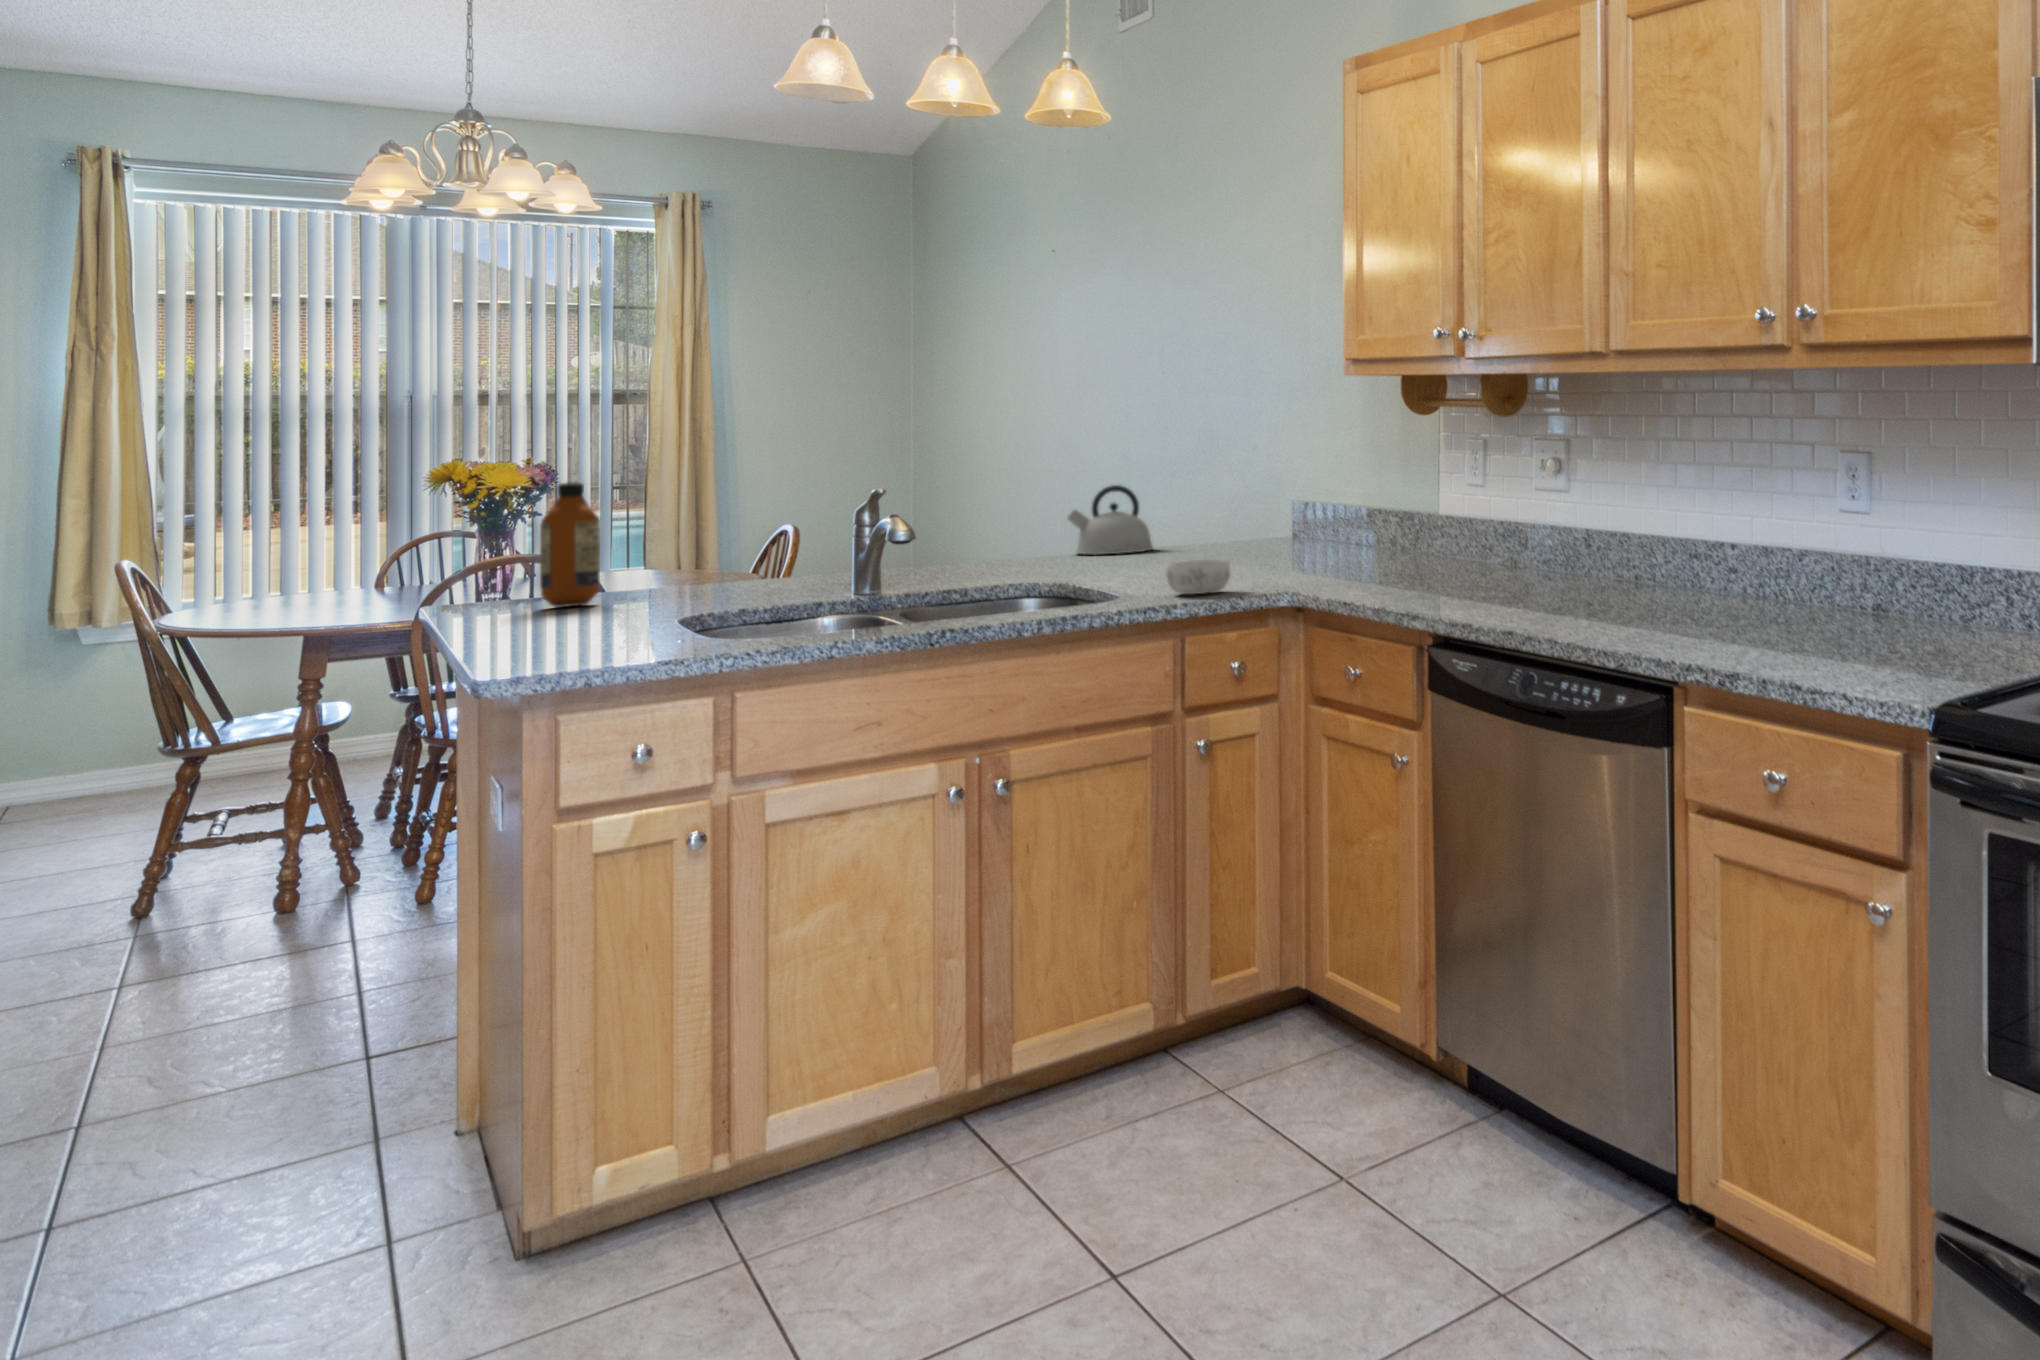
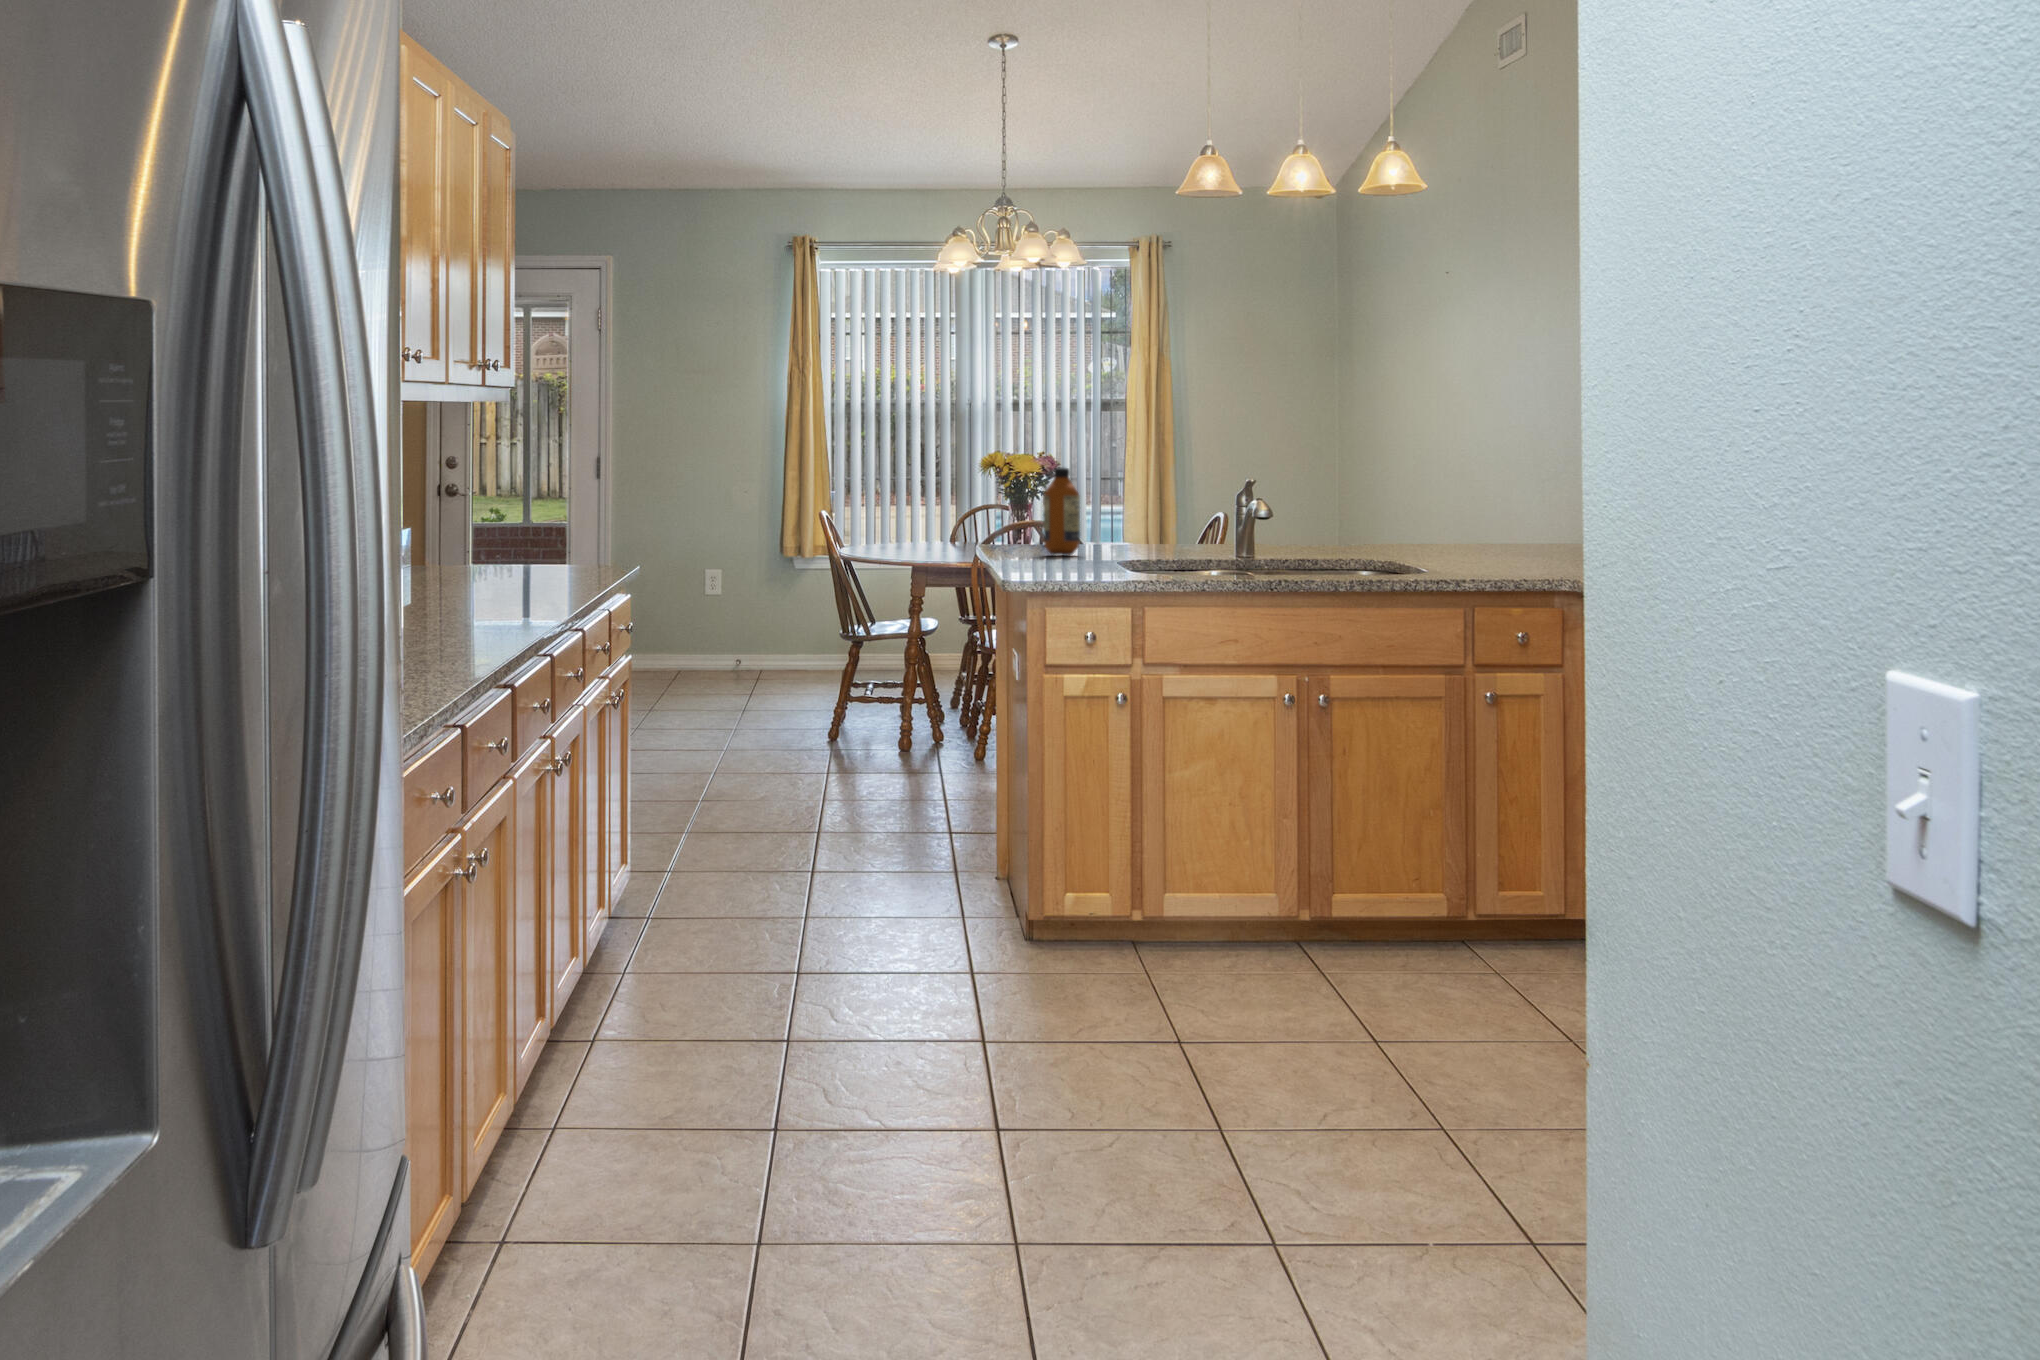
kettle: present [1067,485,1153,555] -> none [1438,491,1519,552]
decorative bowl: present [1166,559,1230,594] -> none [1467,548,1522,576]

